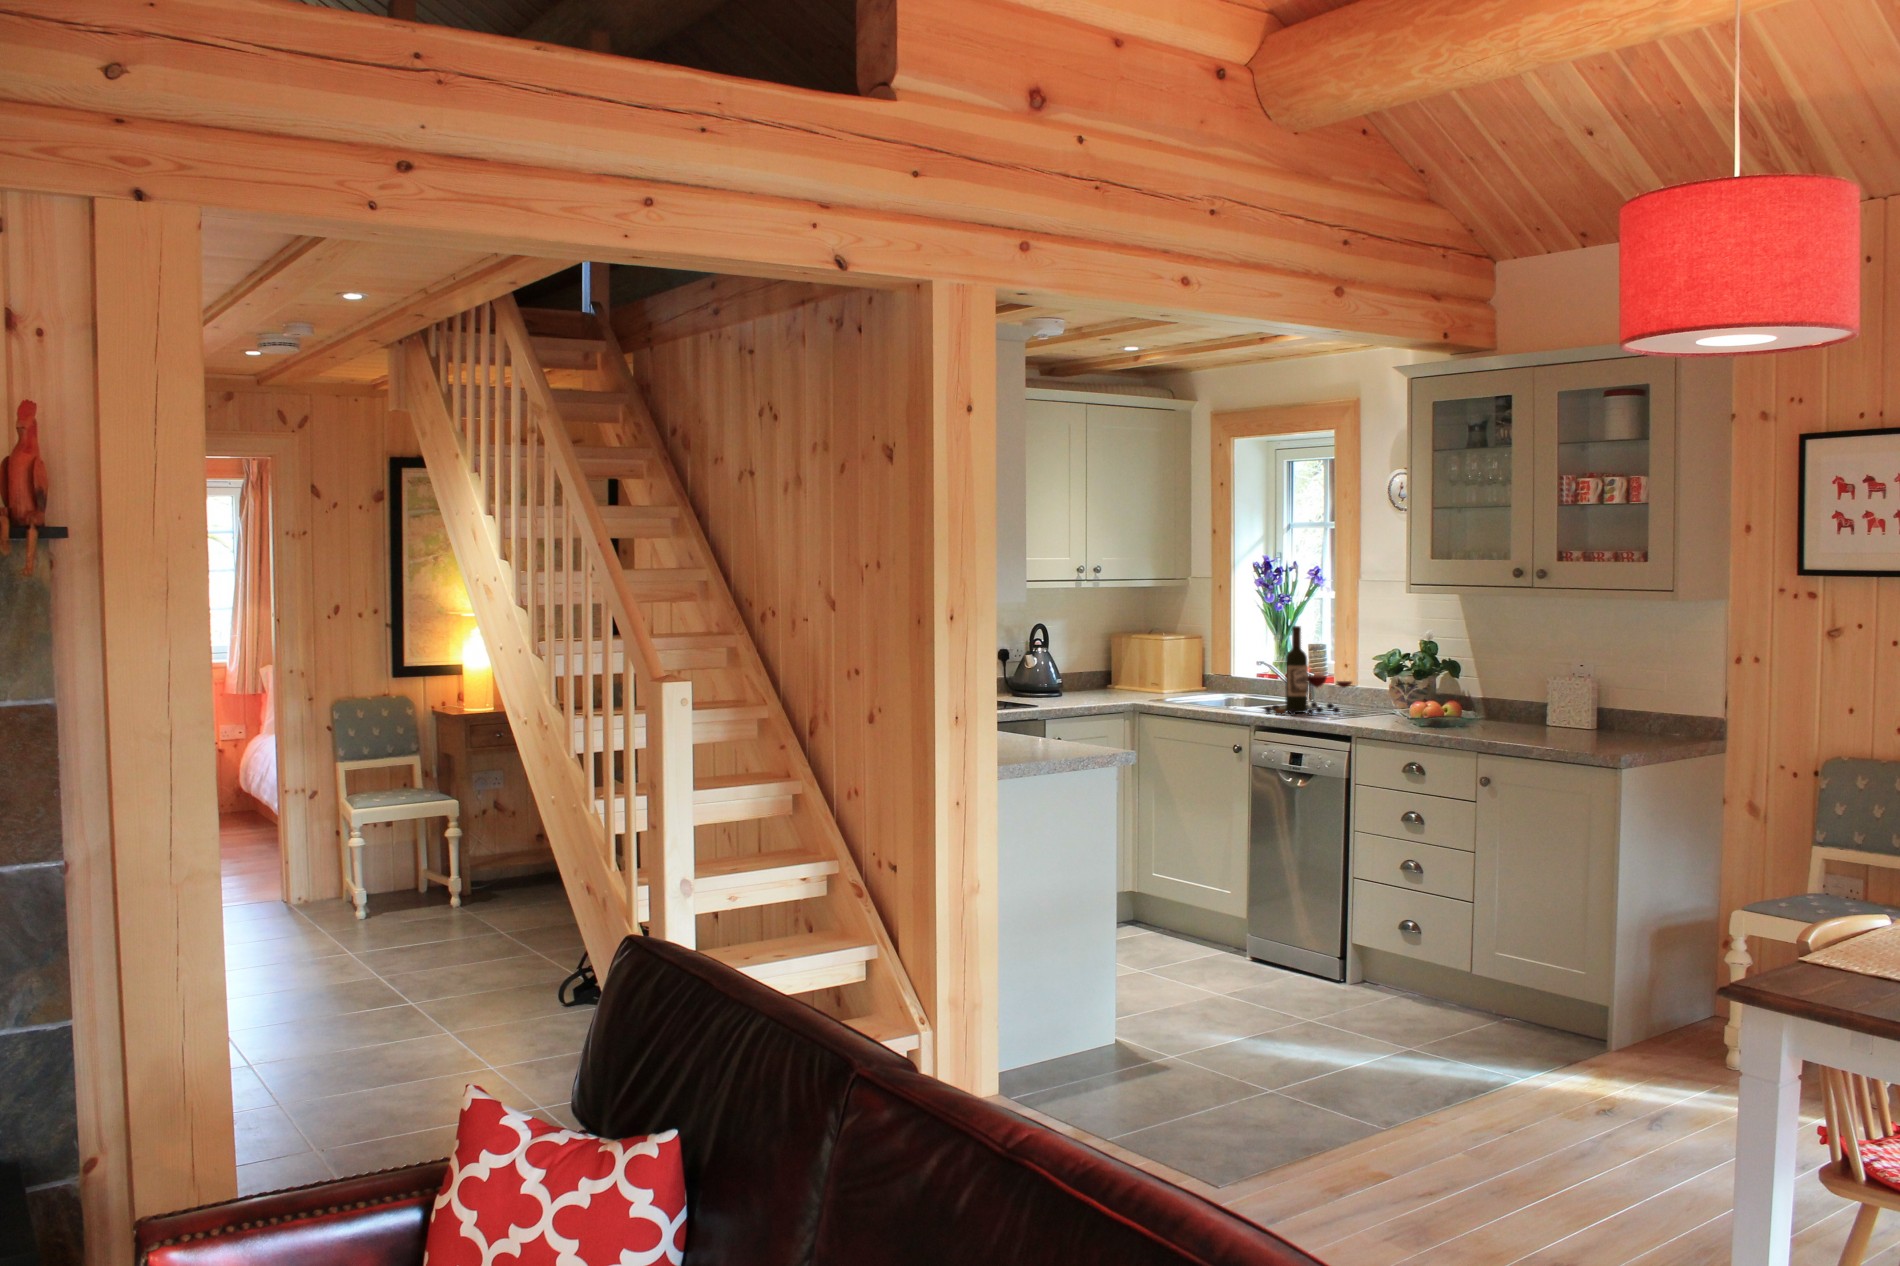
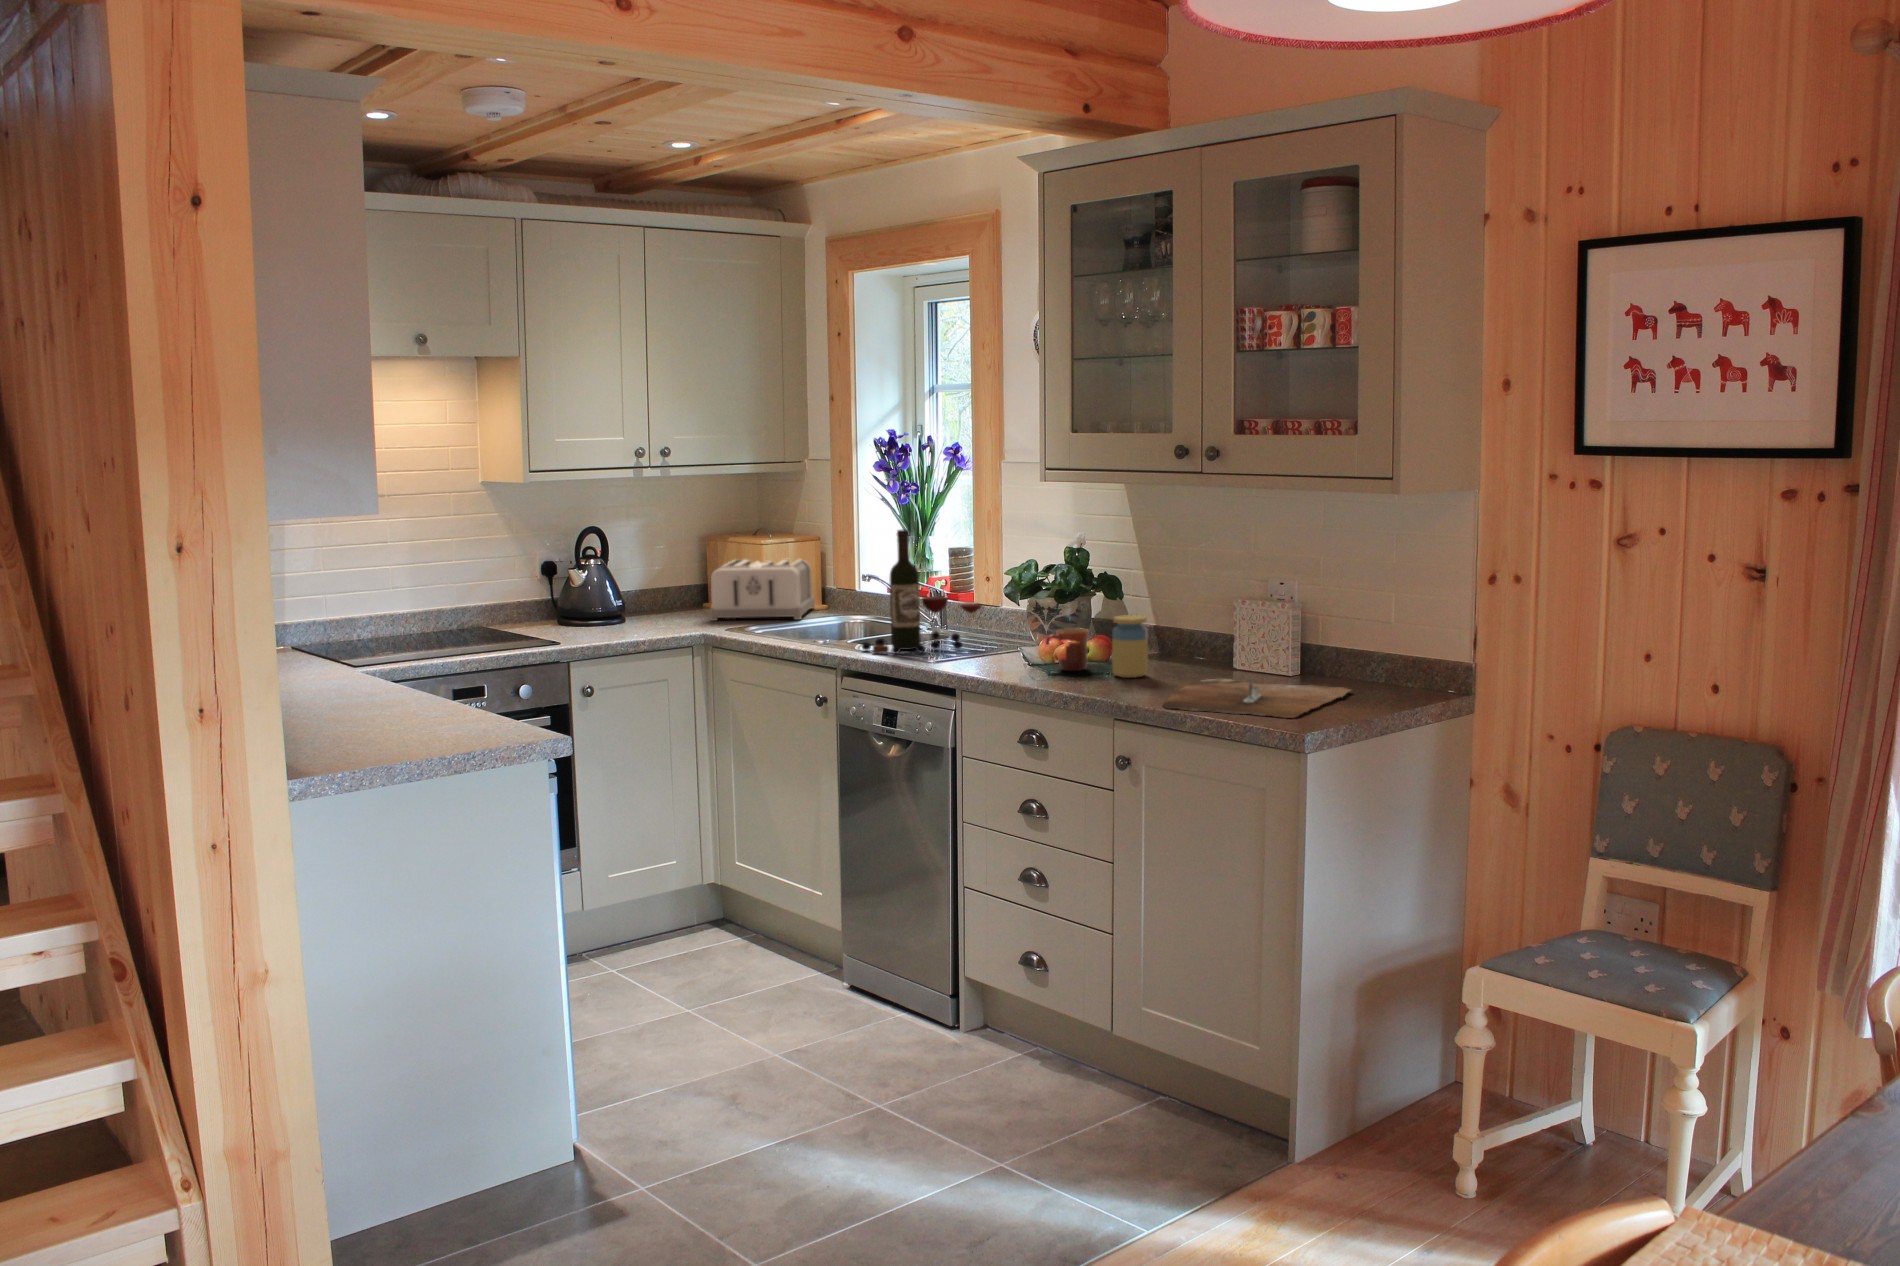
toaster: none [1126,651,1197,696] -> present [710,559,815,621]
jar: none [1463,686,1489,729] -> present [1112,615,1148,678]
mug: none [1412,696,1444,725] -> present [1045,628,1089,671]
cutting board: none [1510,728,1643,749] -> present [1164,678,1350,718]

